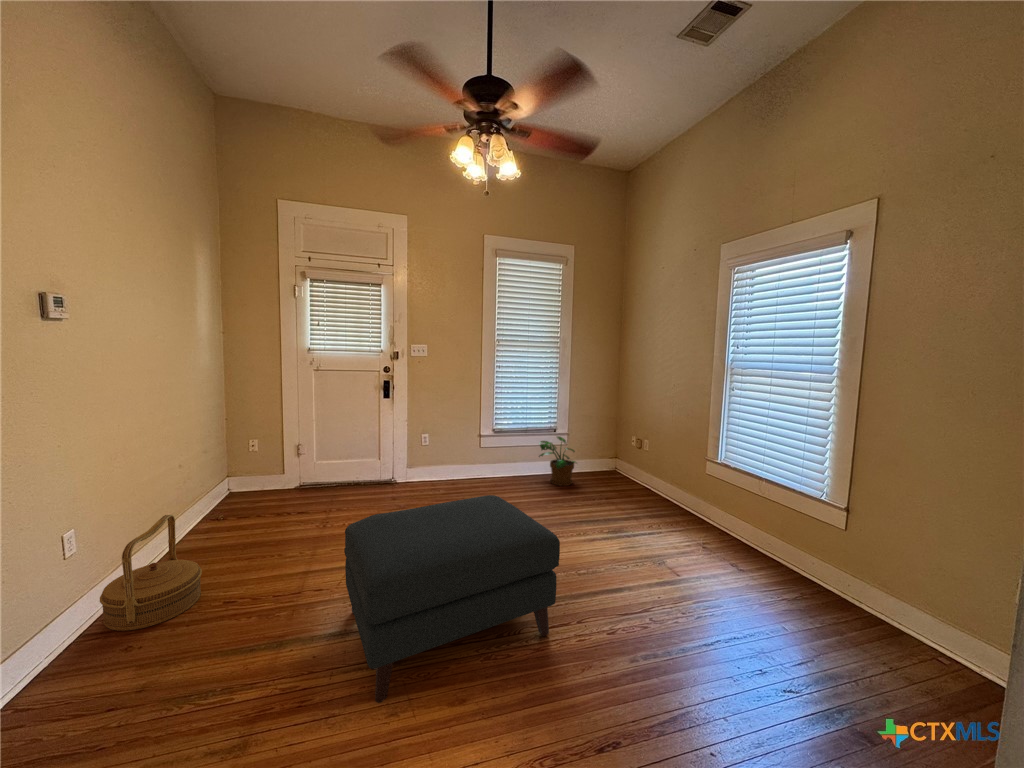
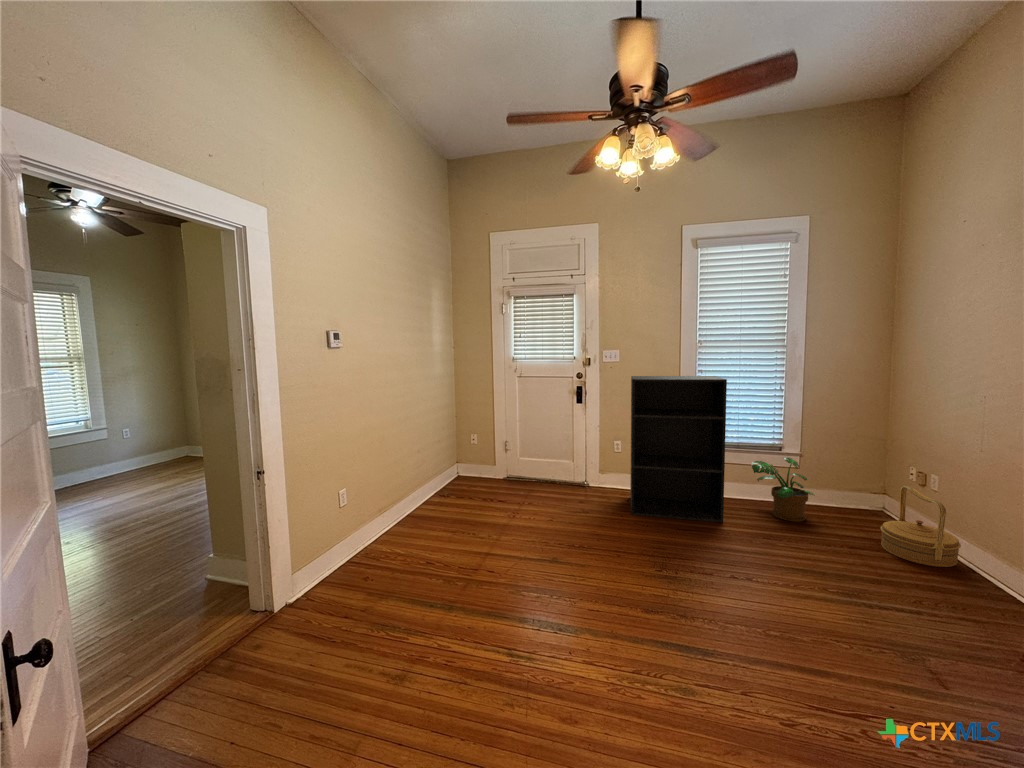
bookshelf: none [439,370,524,501] -> present [630,376,727,522]
ottoman: present [344,495,560,703] -> none [489,515,707,693]
woven basket: present [100,515,202,631] -> present [880,486,961,567]

